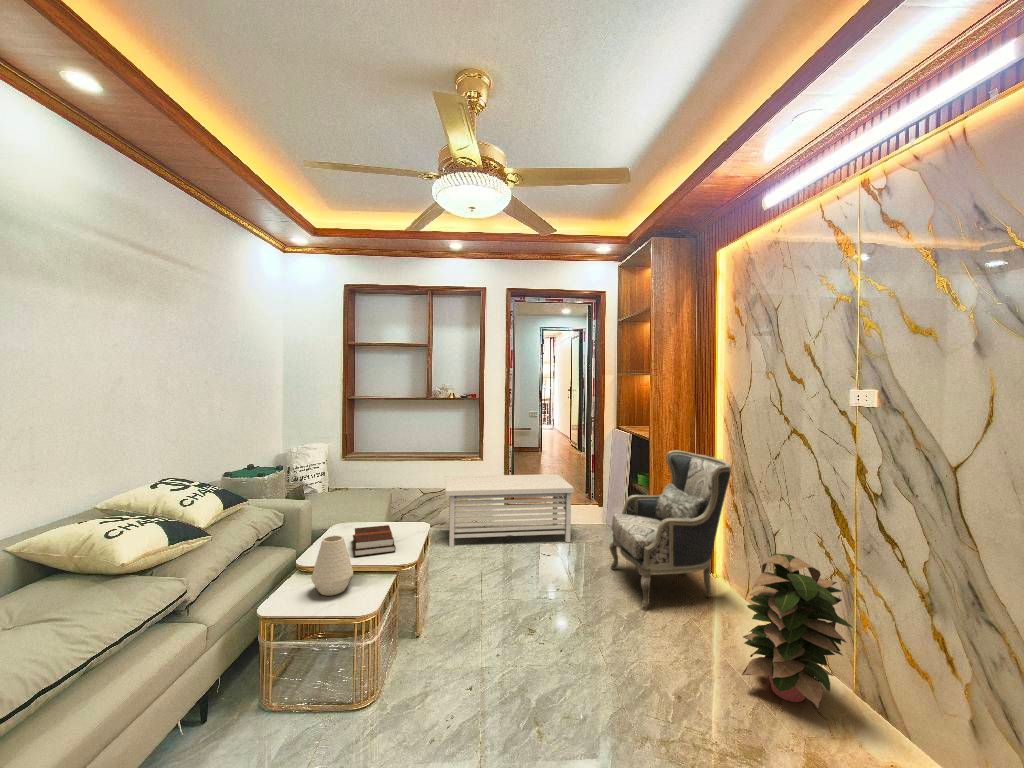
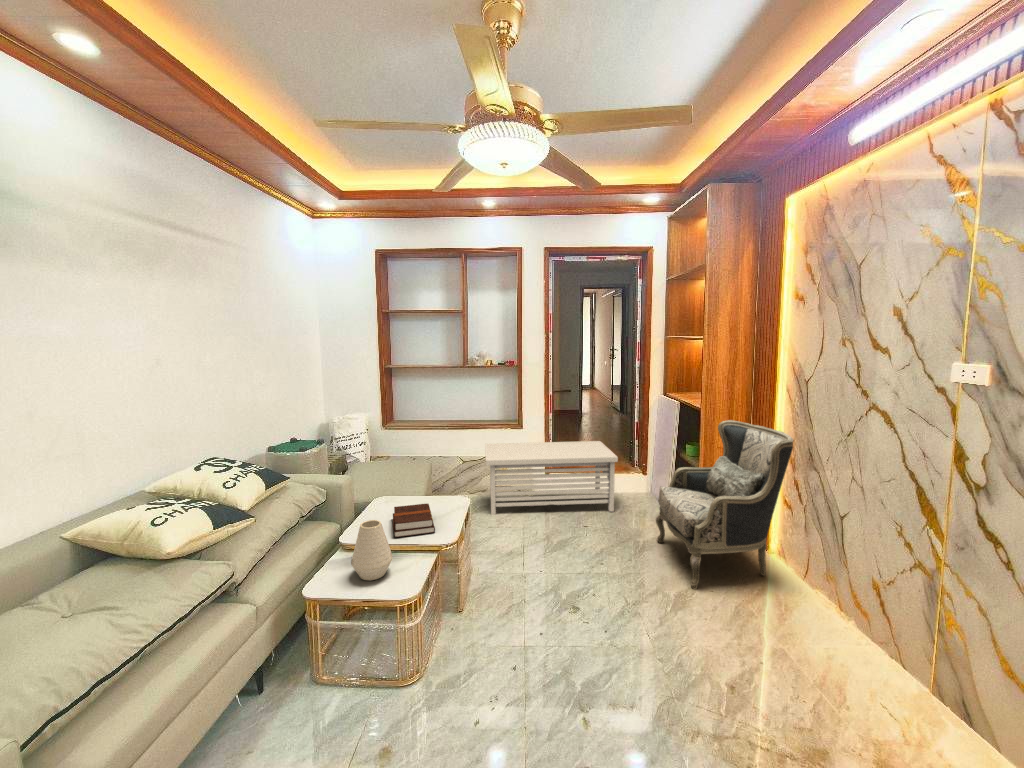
decorative plant: present [742,554,852,709] -> none [804,543,939,716]

